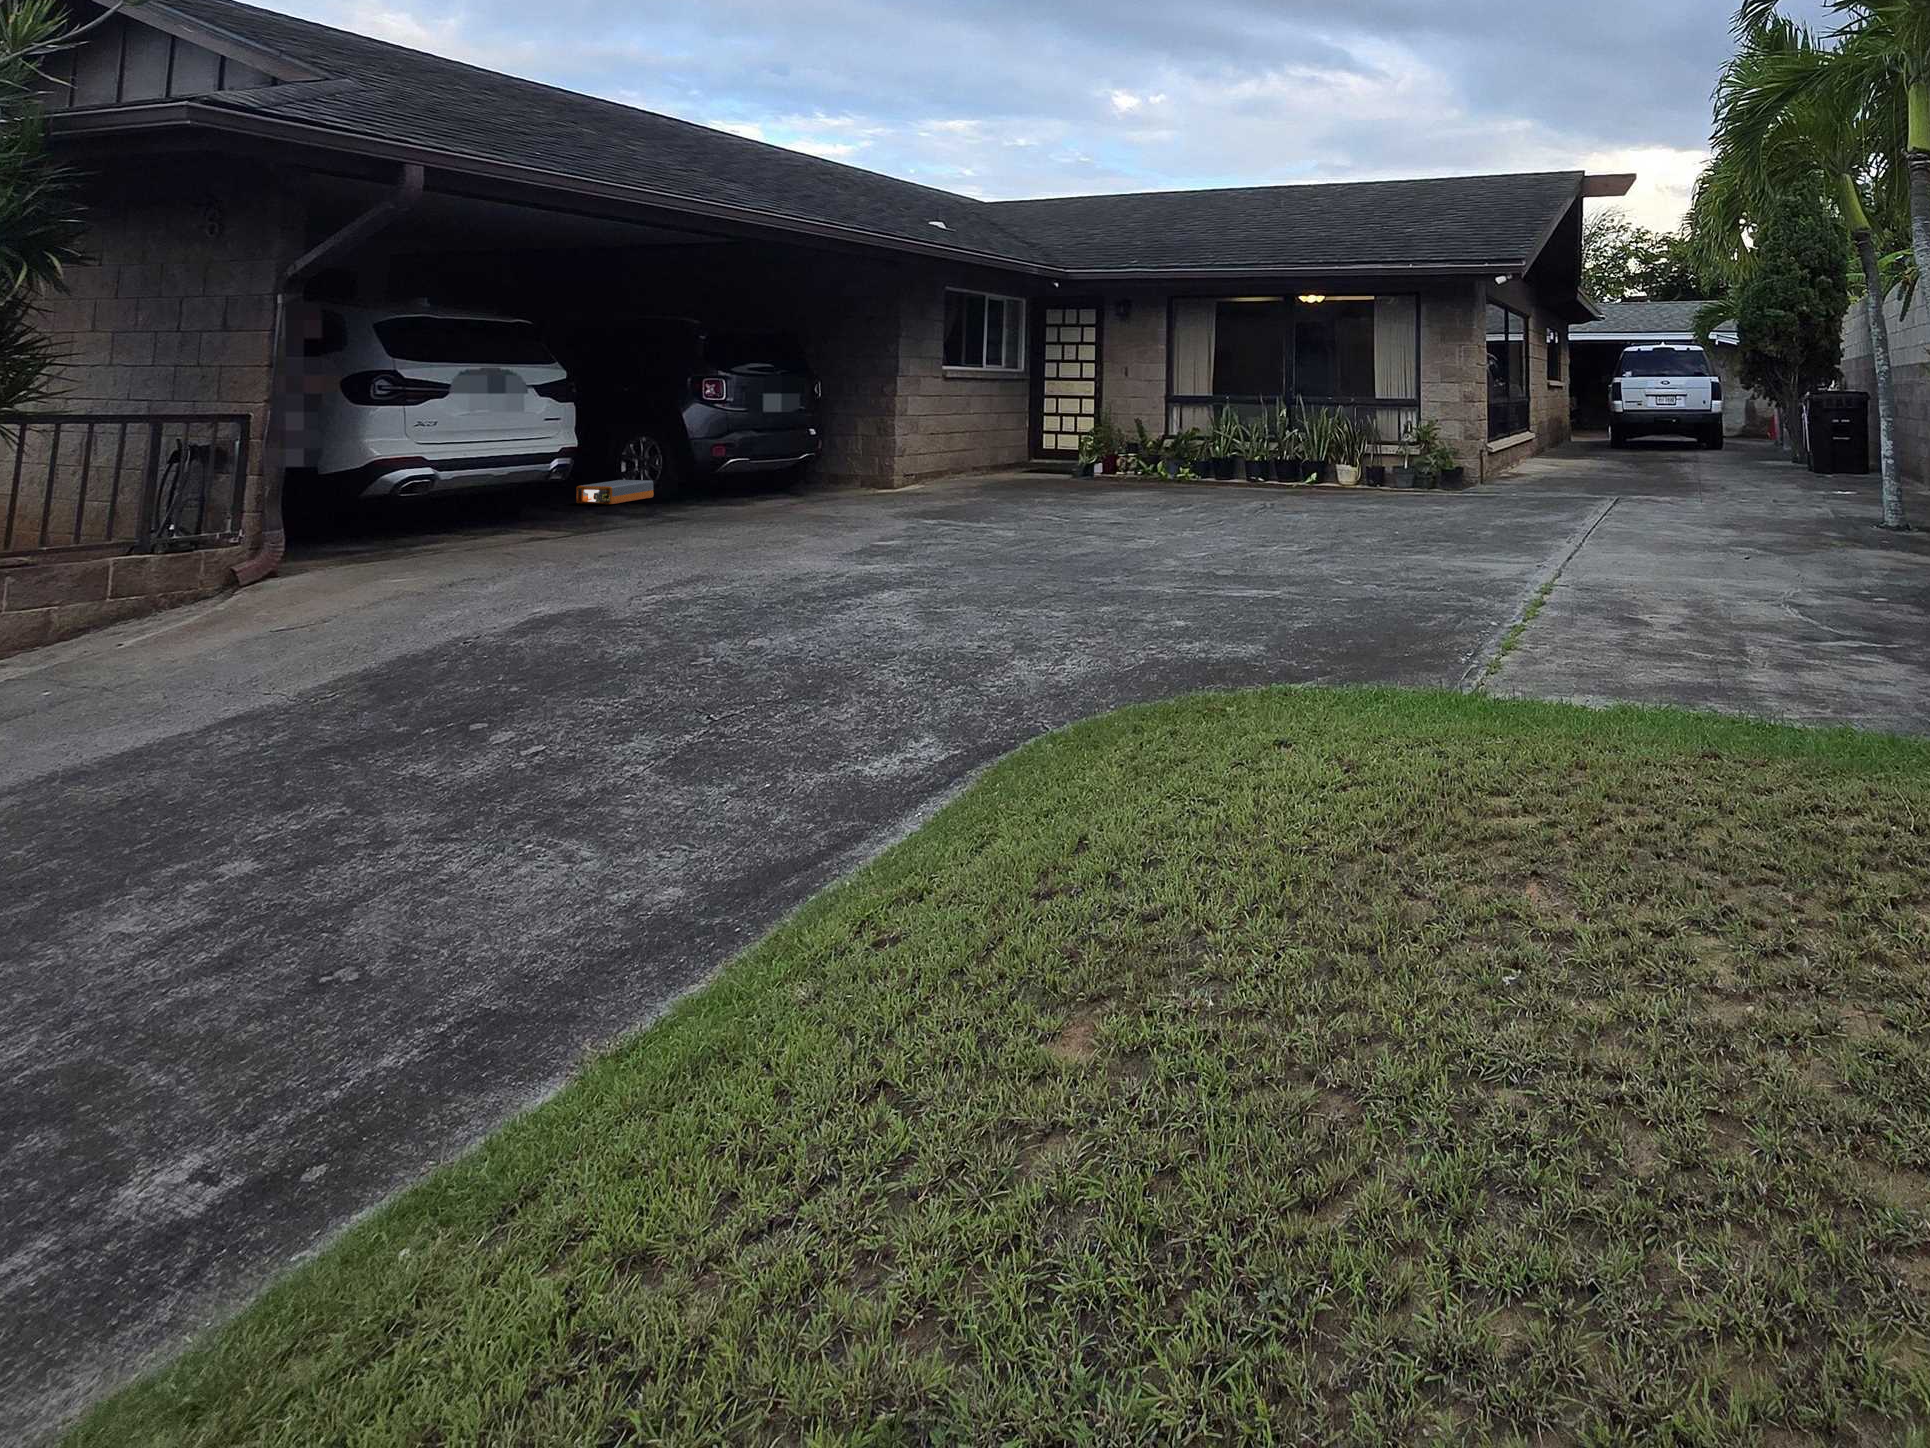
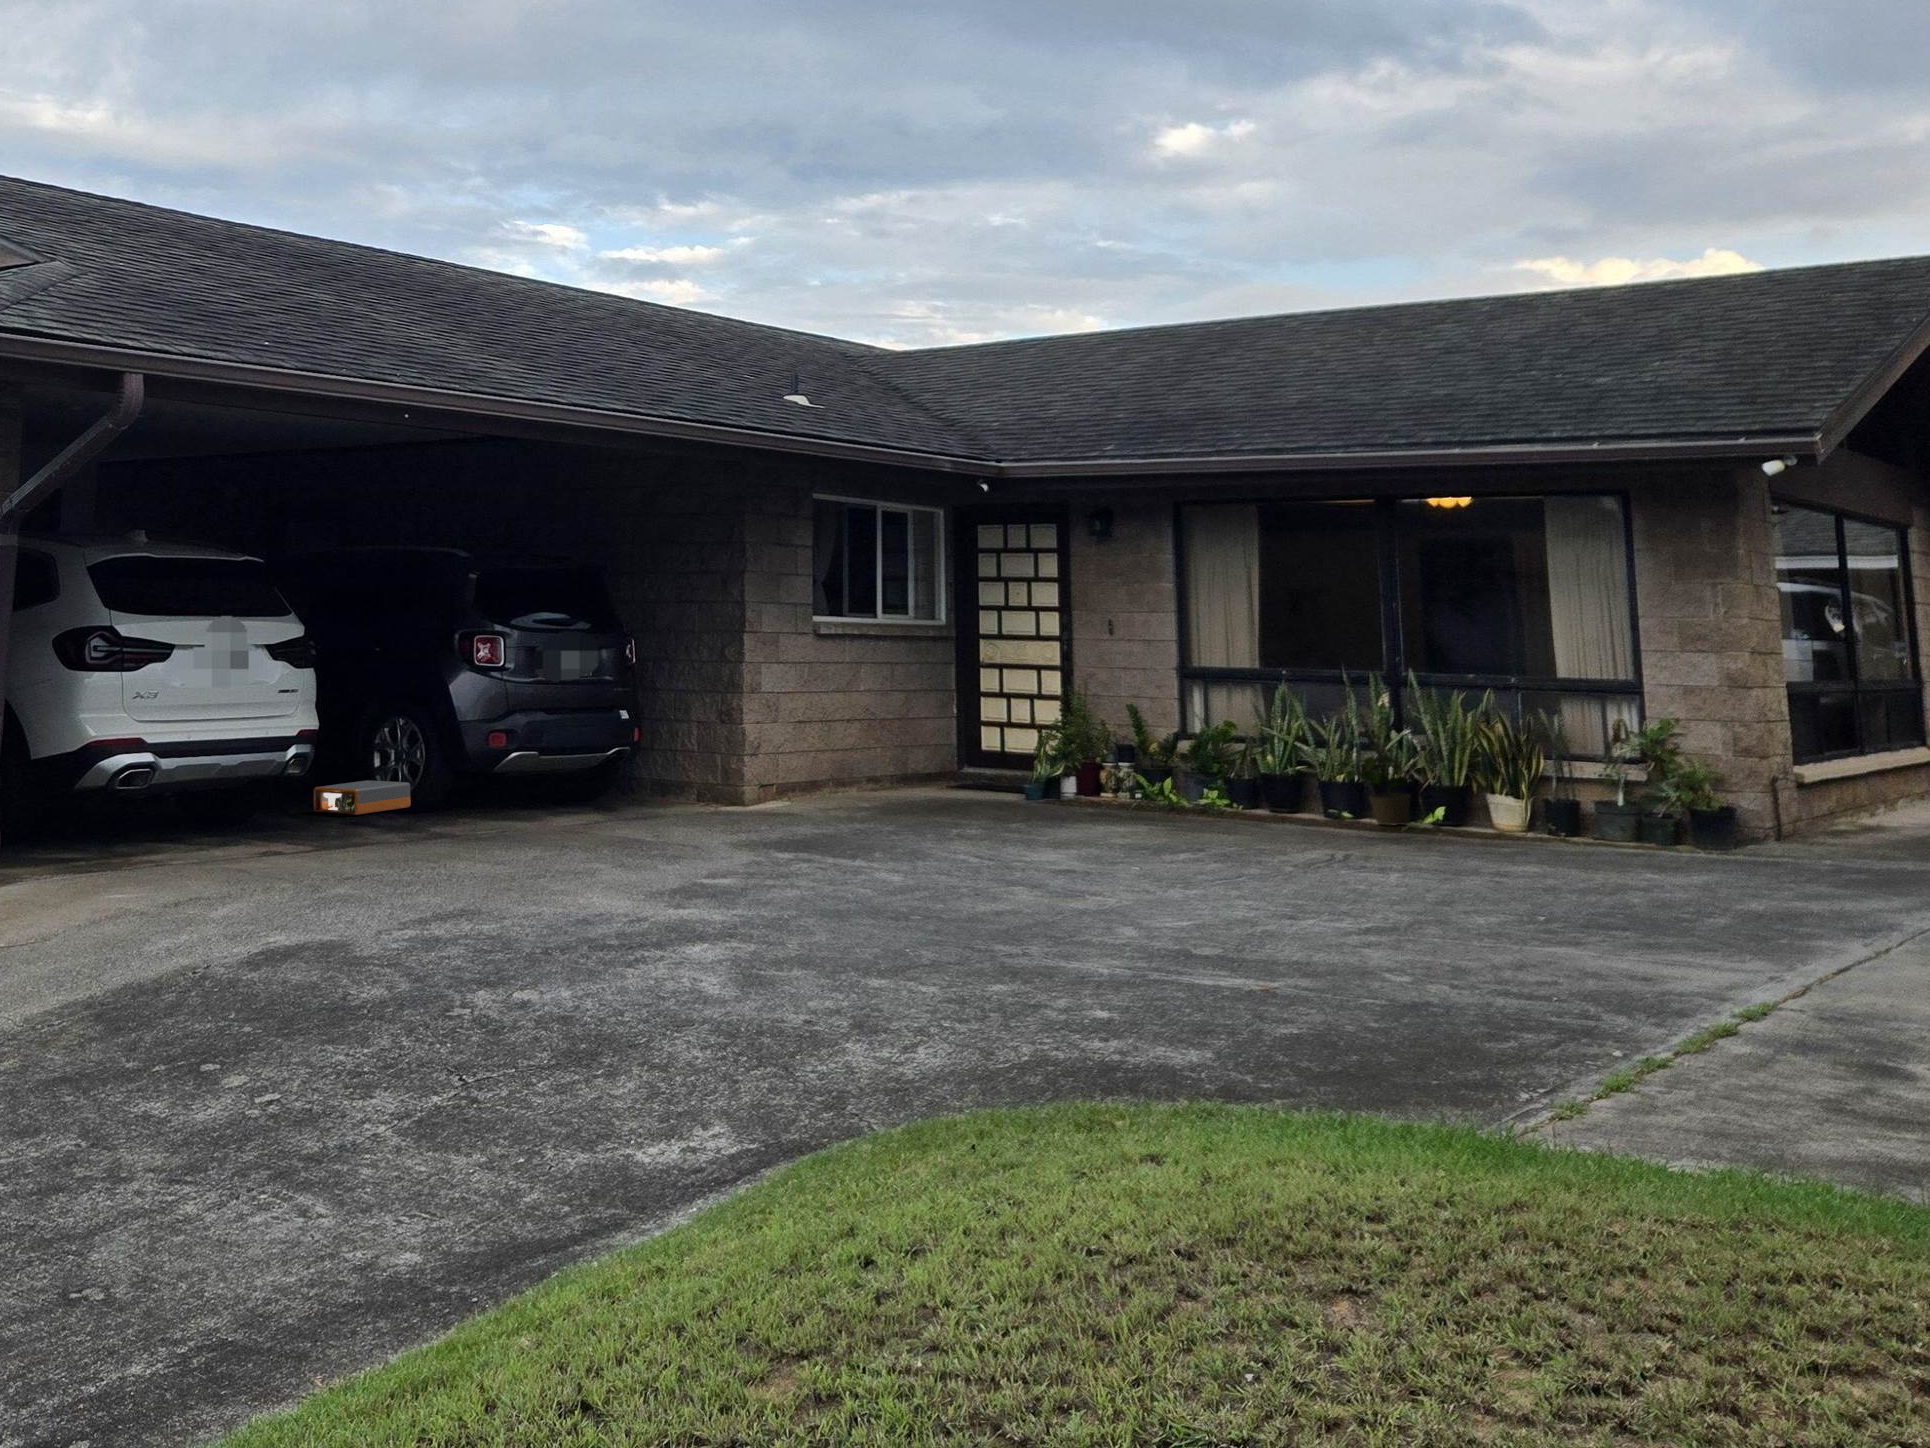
potted plant: none [1263,446,1298,485] -> present [1348,755,1412,825]

